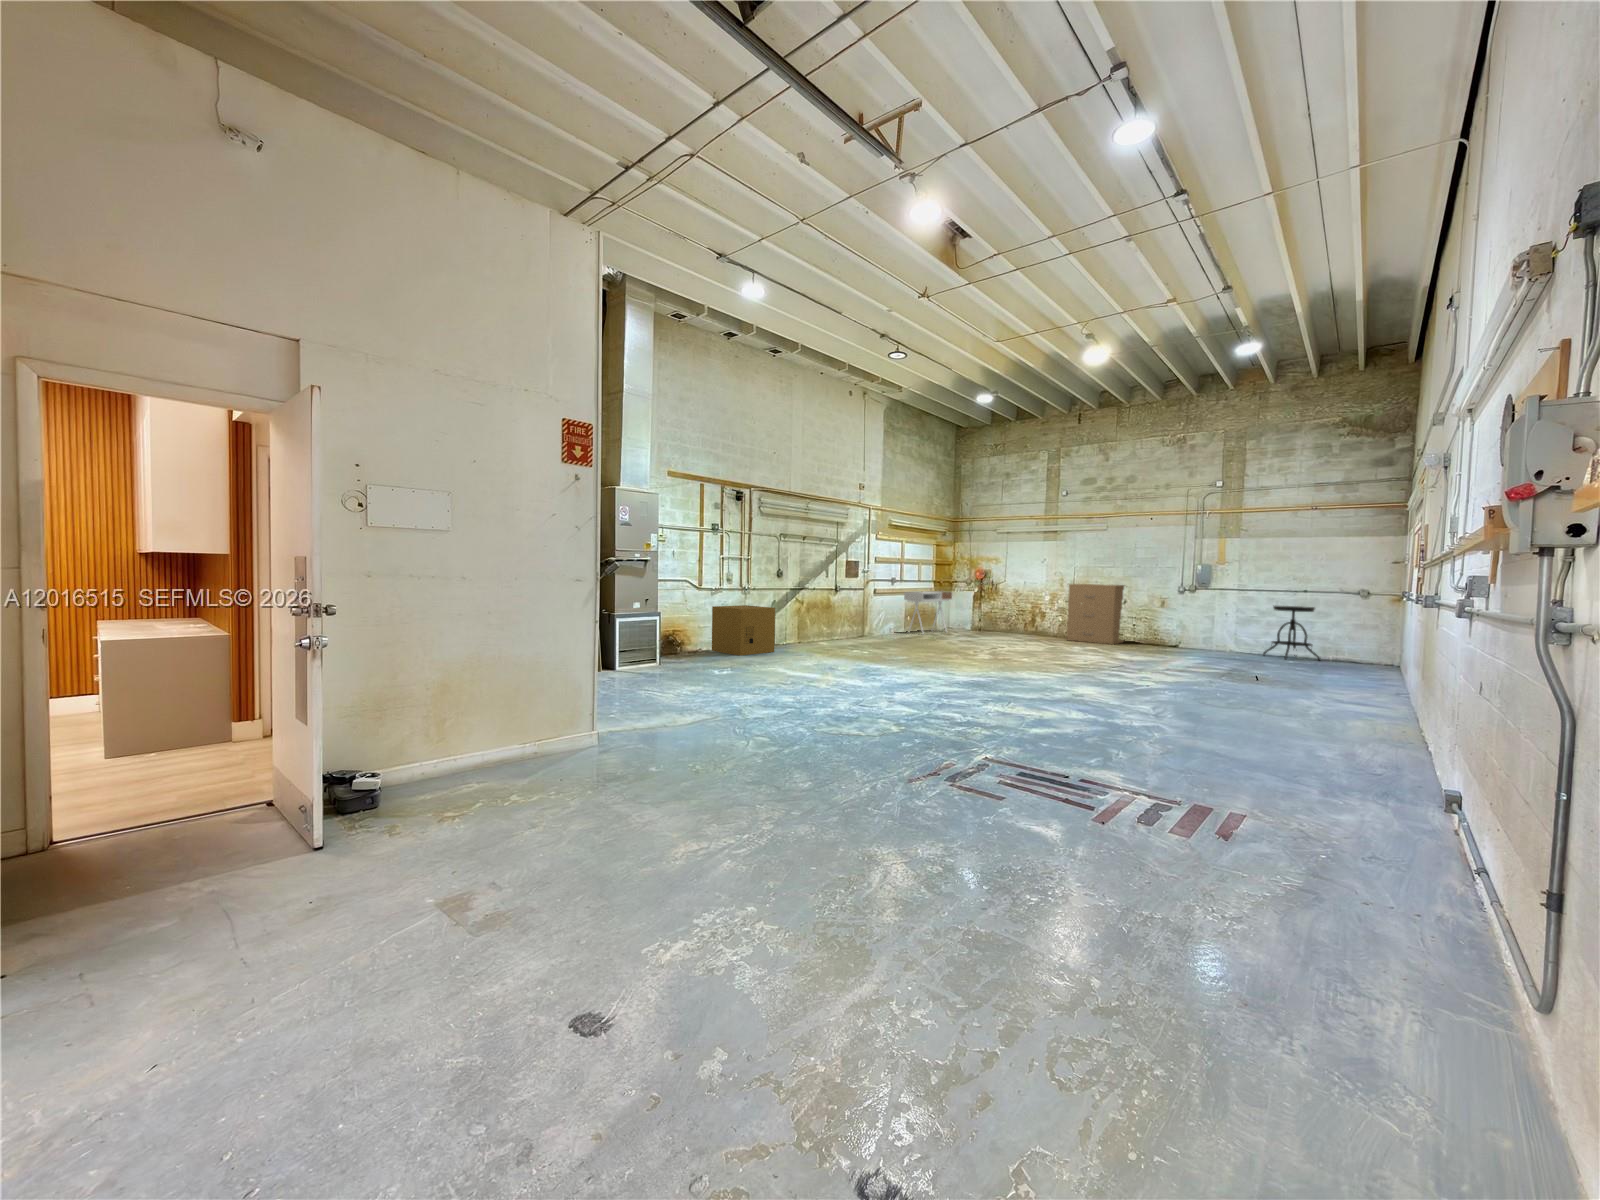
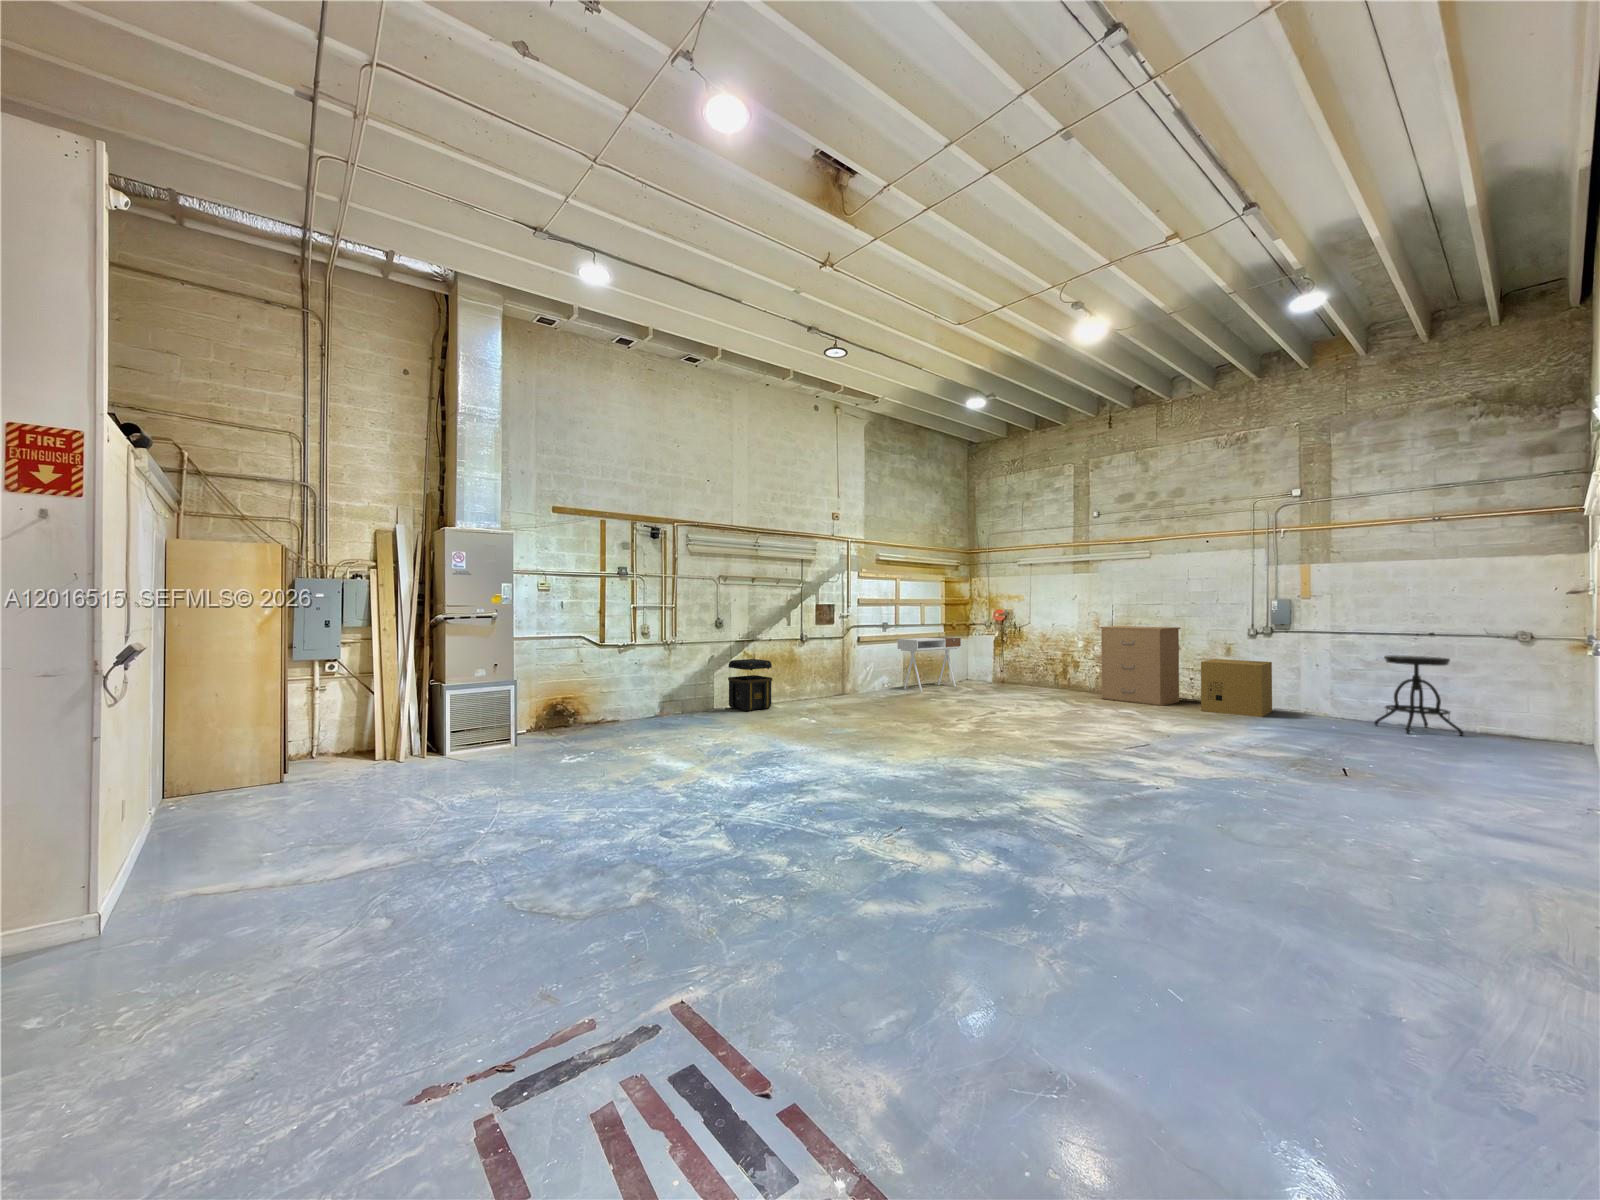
toolbox: none [786,604,823,646] -> present [728,659,772,711]
cardboard box: present [712,605,775,656] -> present [1201,659,1272,717]

